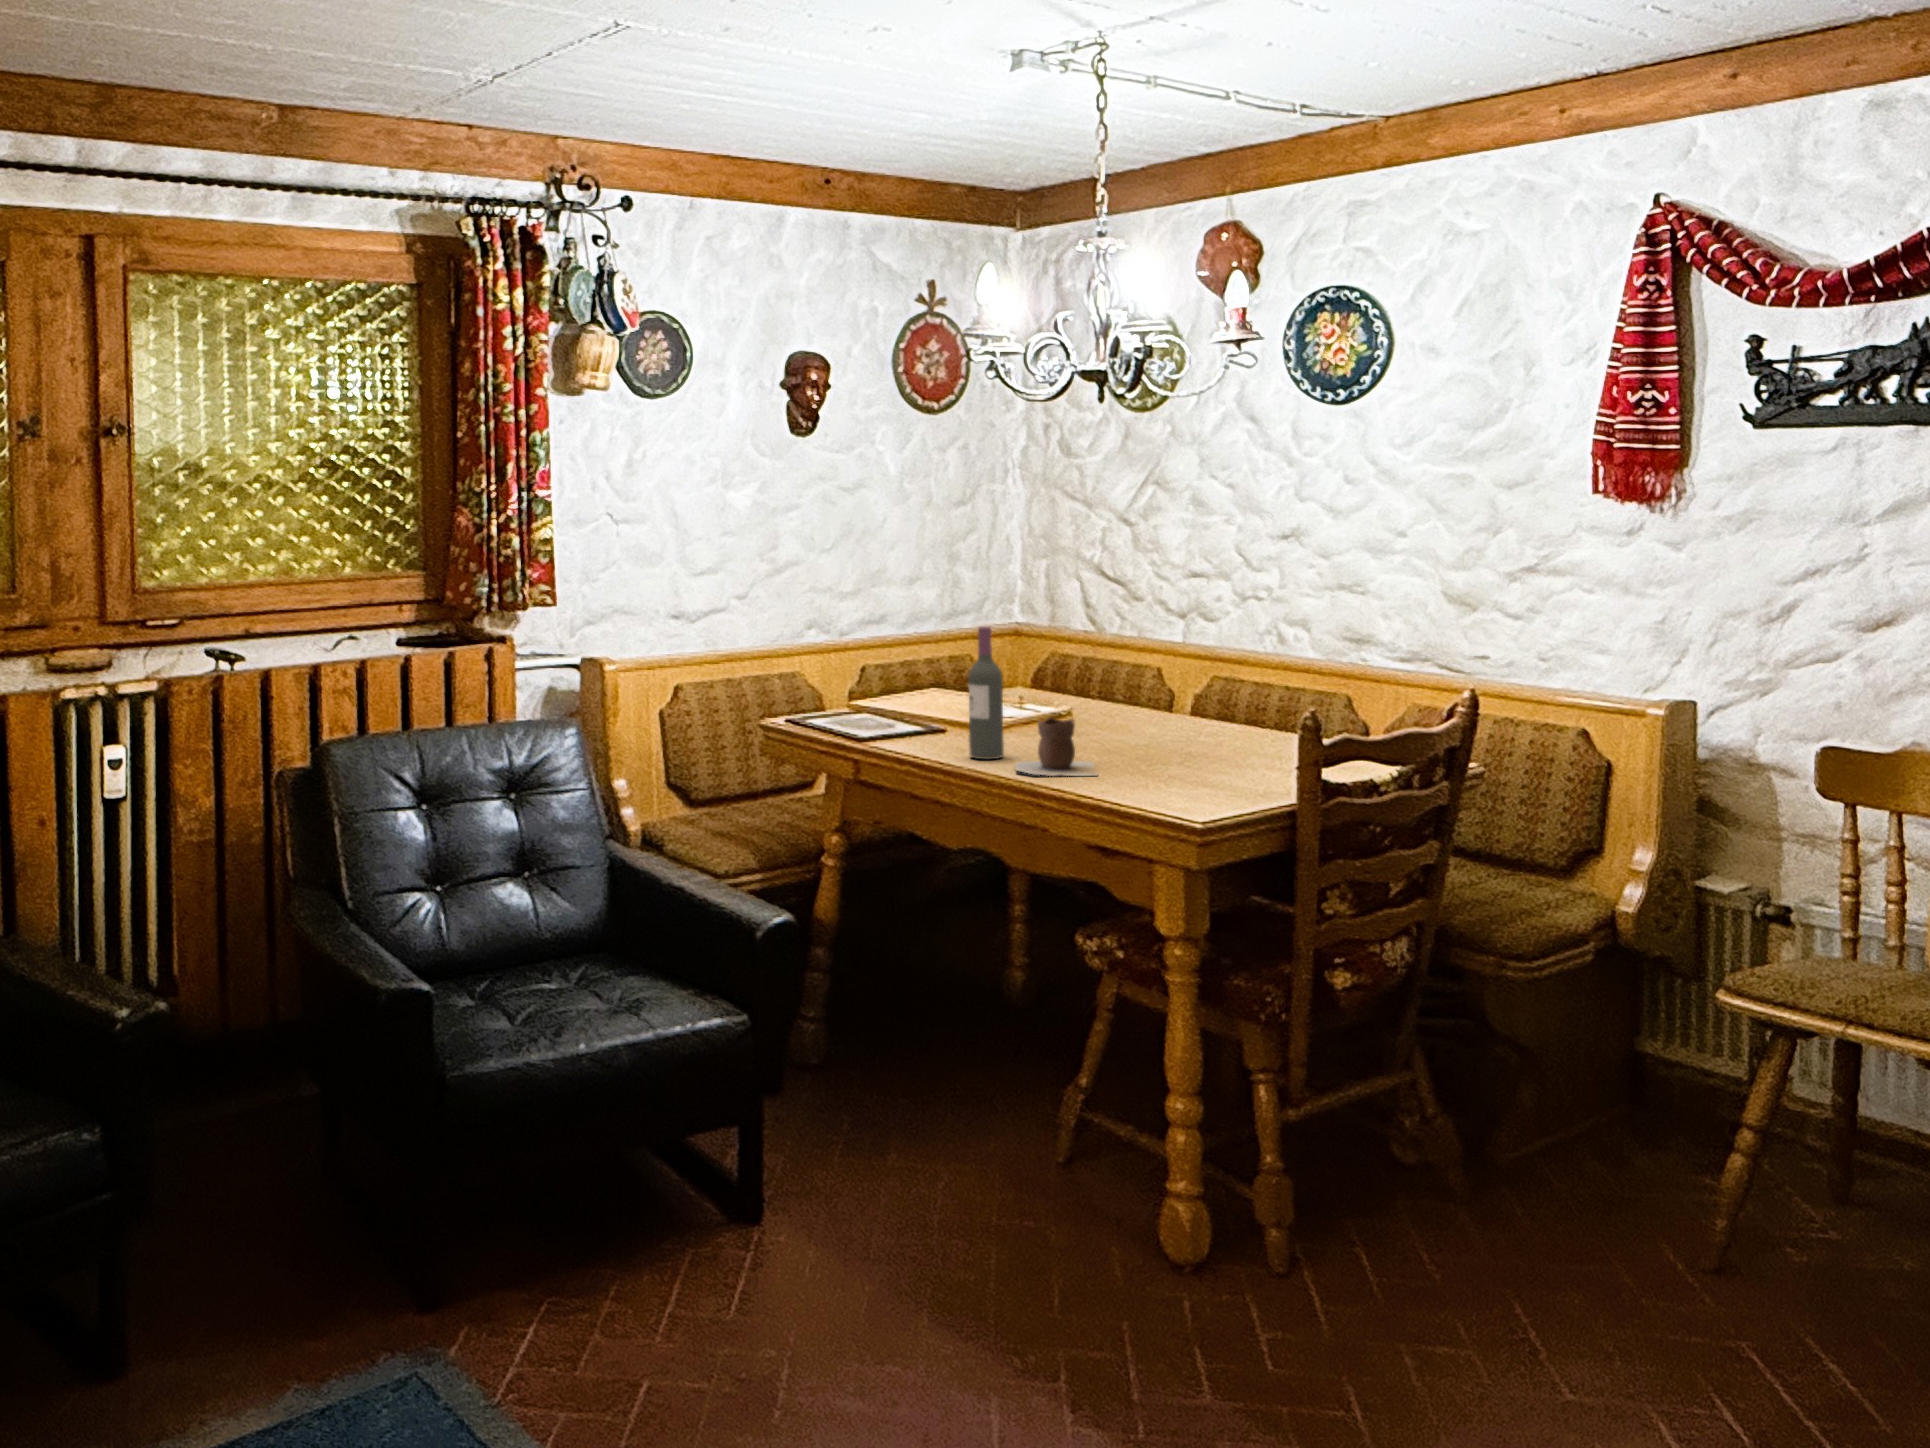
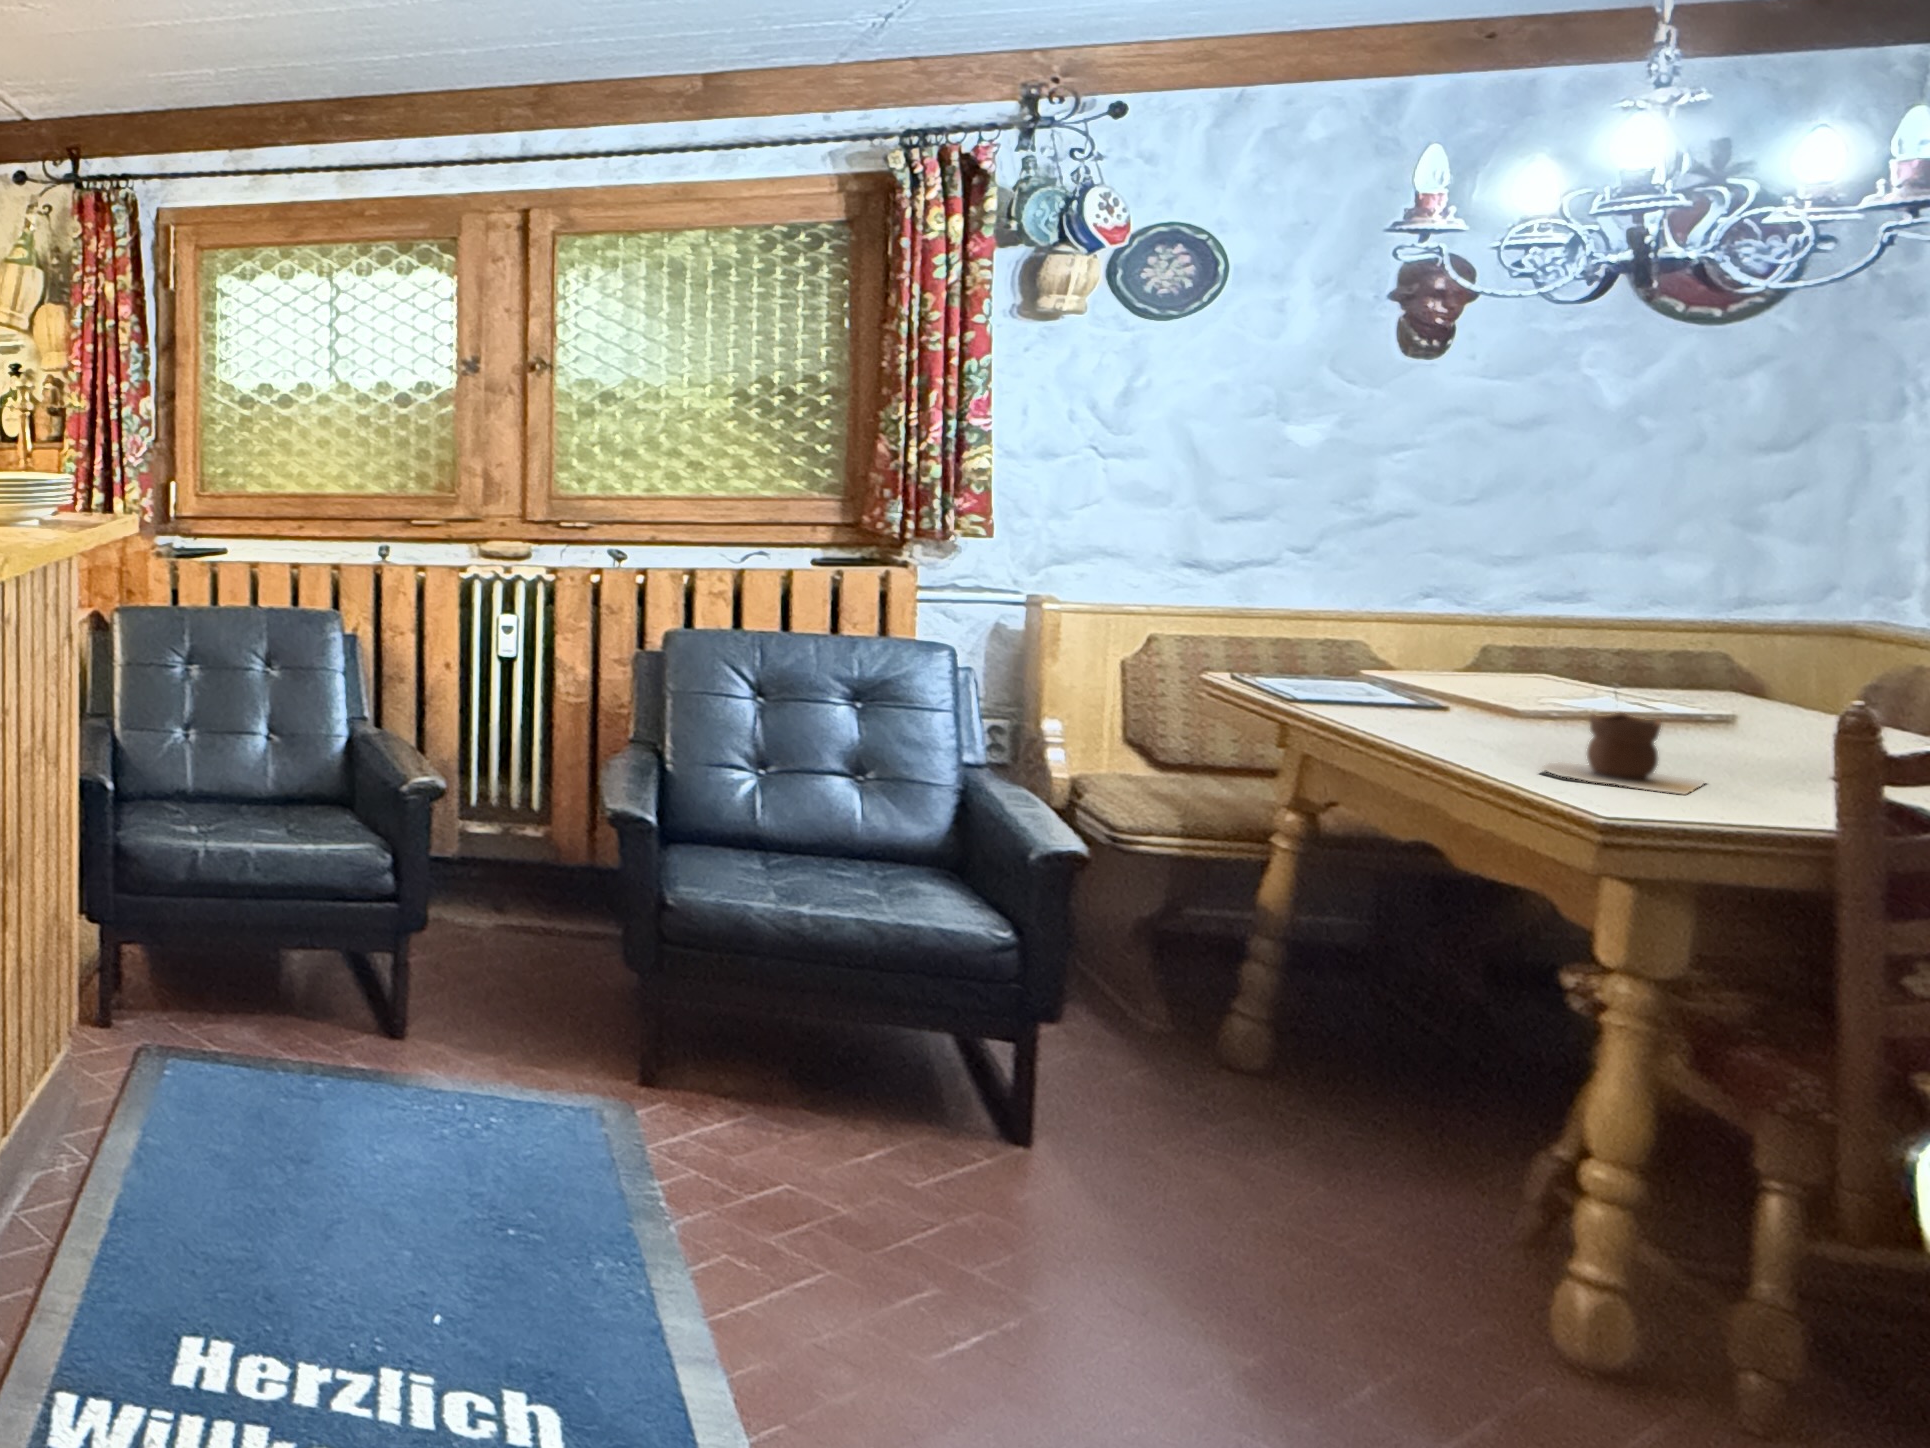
wine bottle: present [968,626,1004,759] -> none [1492,592,1560,757]

